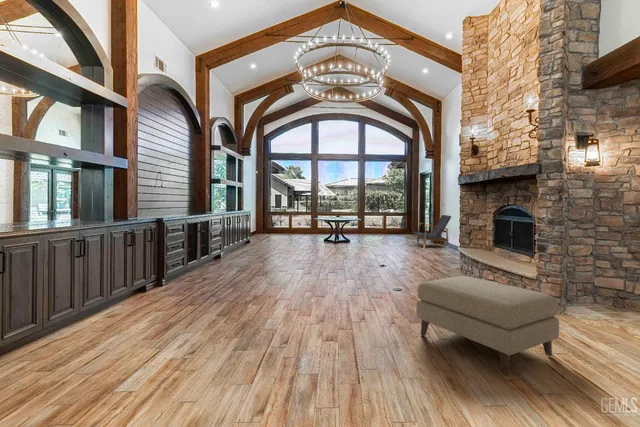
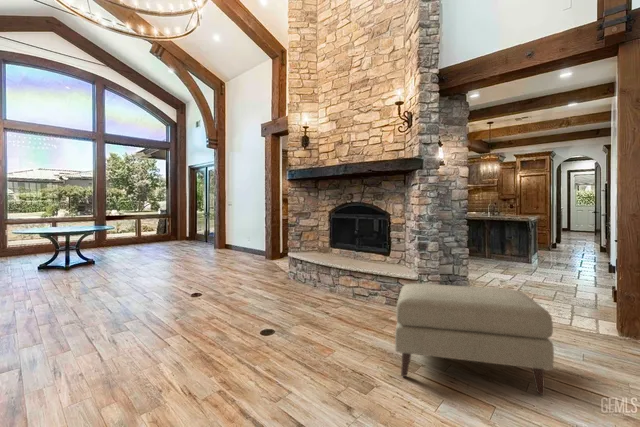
lounge chair: present [414,215,451,248] -> none [194,219,242,260]

